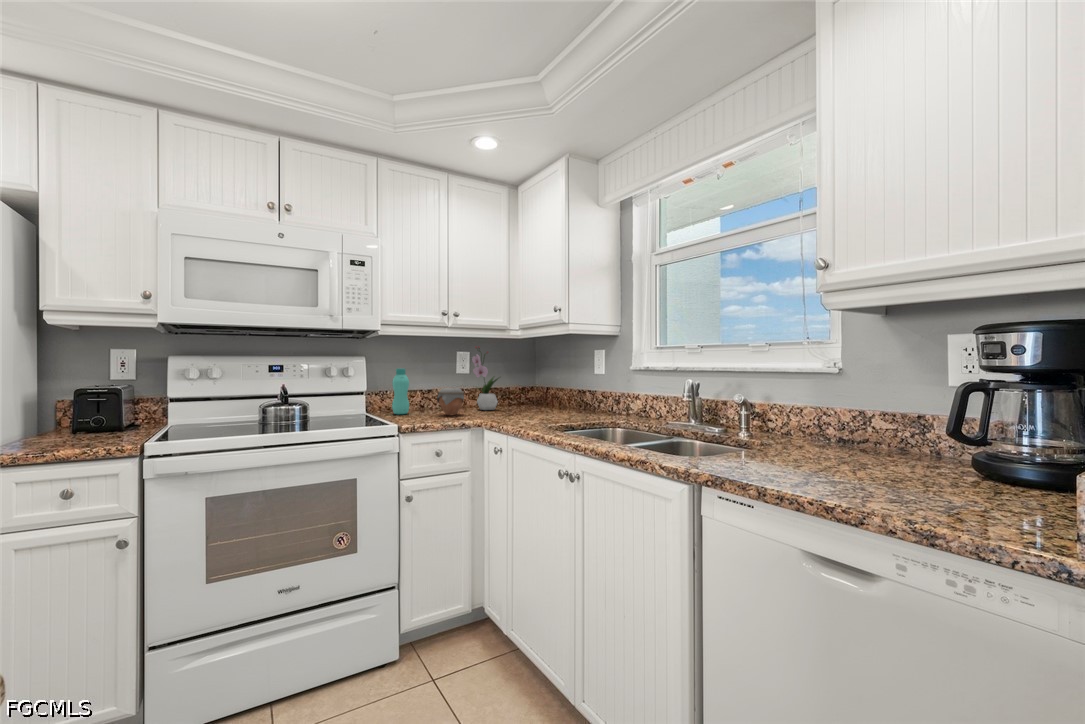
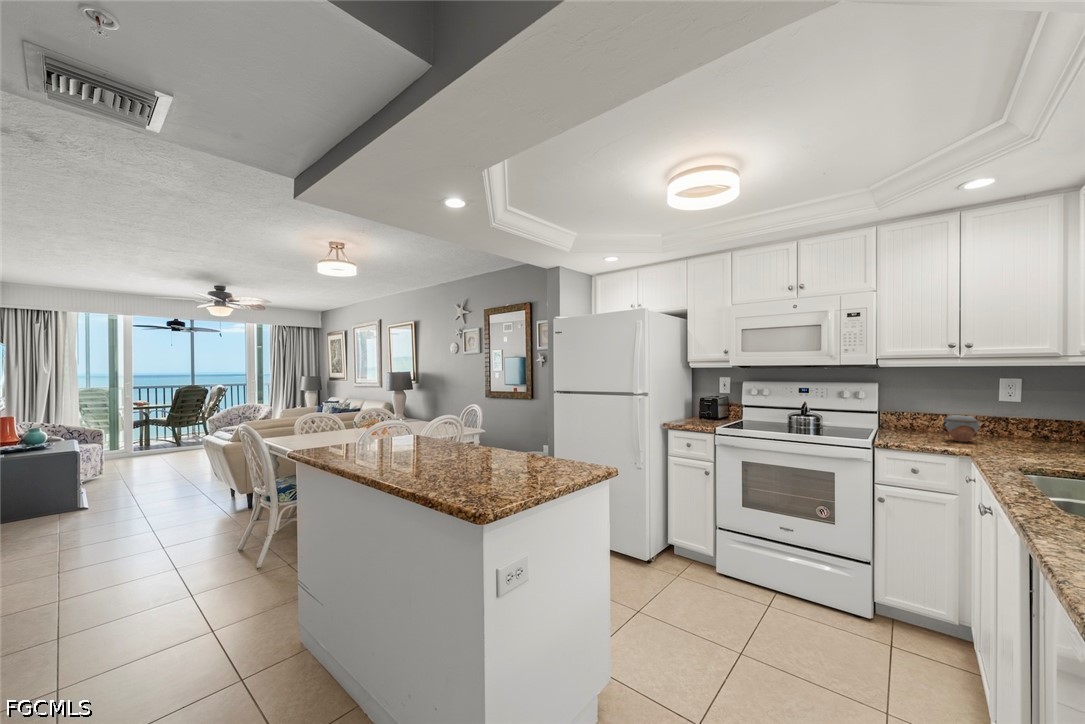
flower arrangement: present [472,346,499,410] -> none [1006,374,1049,444]
bottle: present [392,368,409,414] -> none [902,394,921,434]

